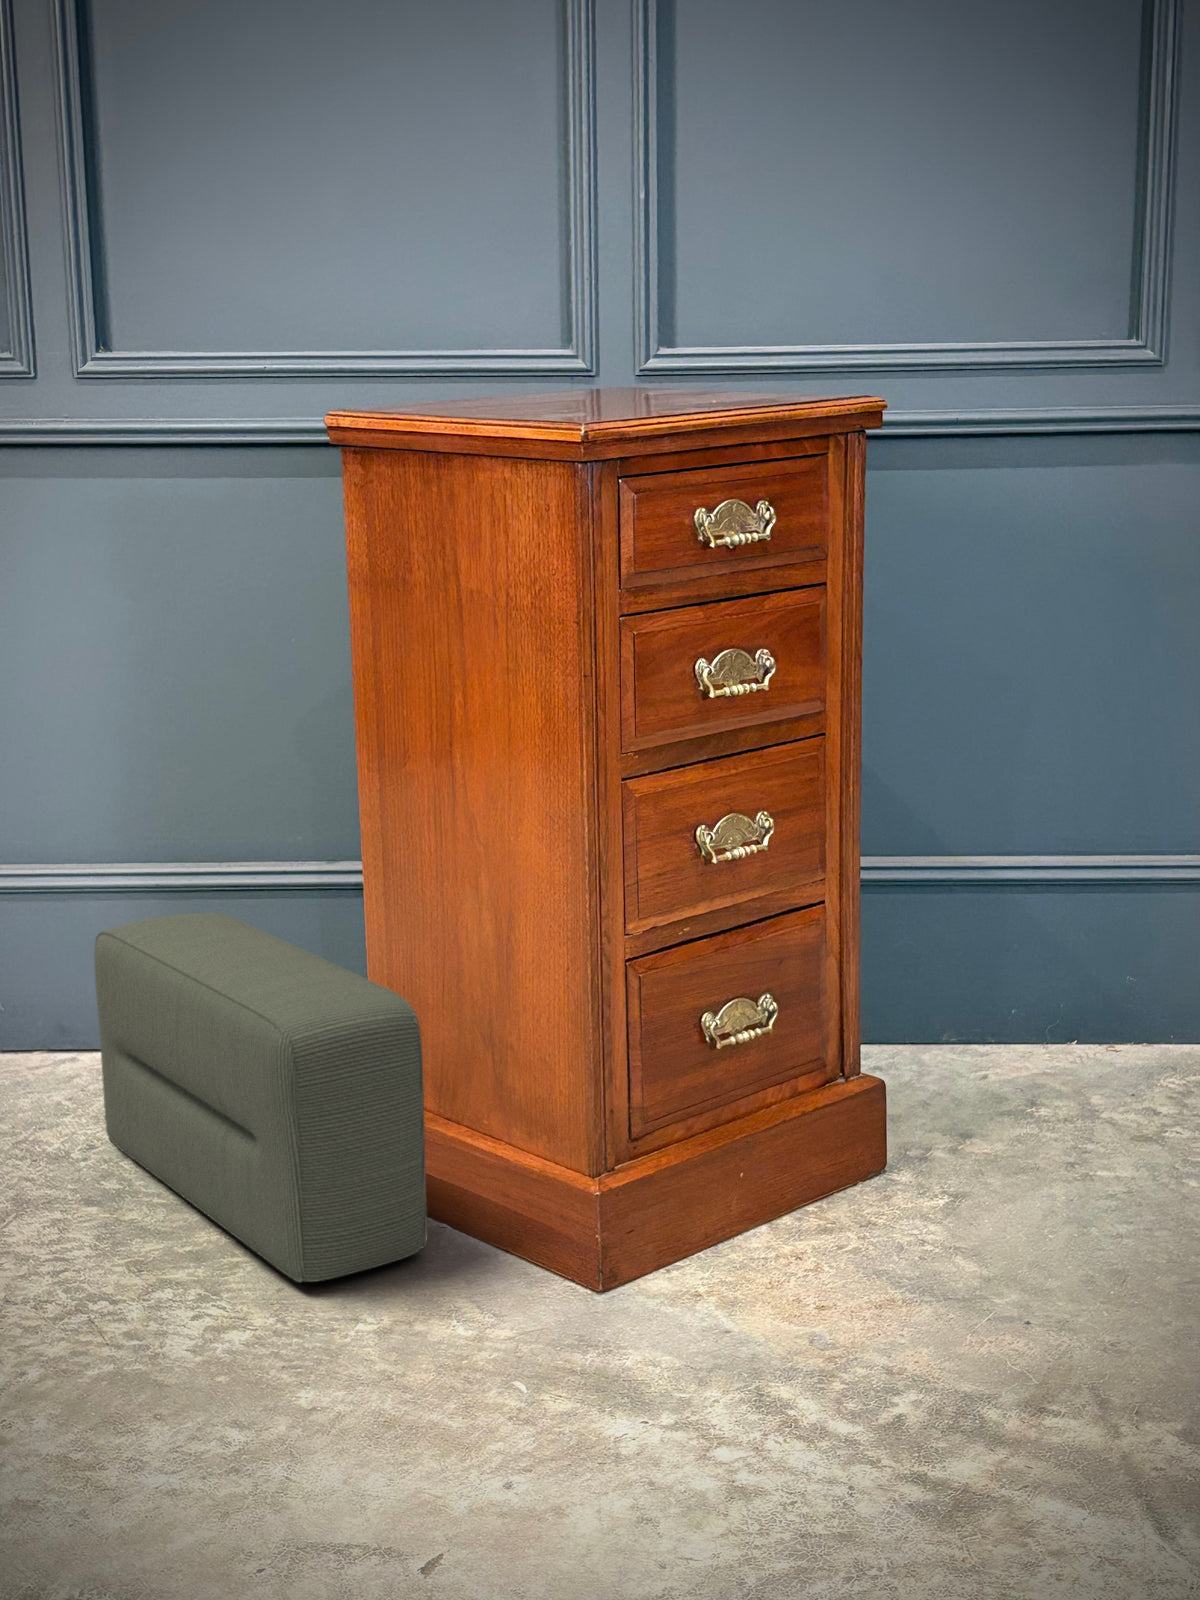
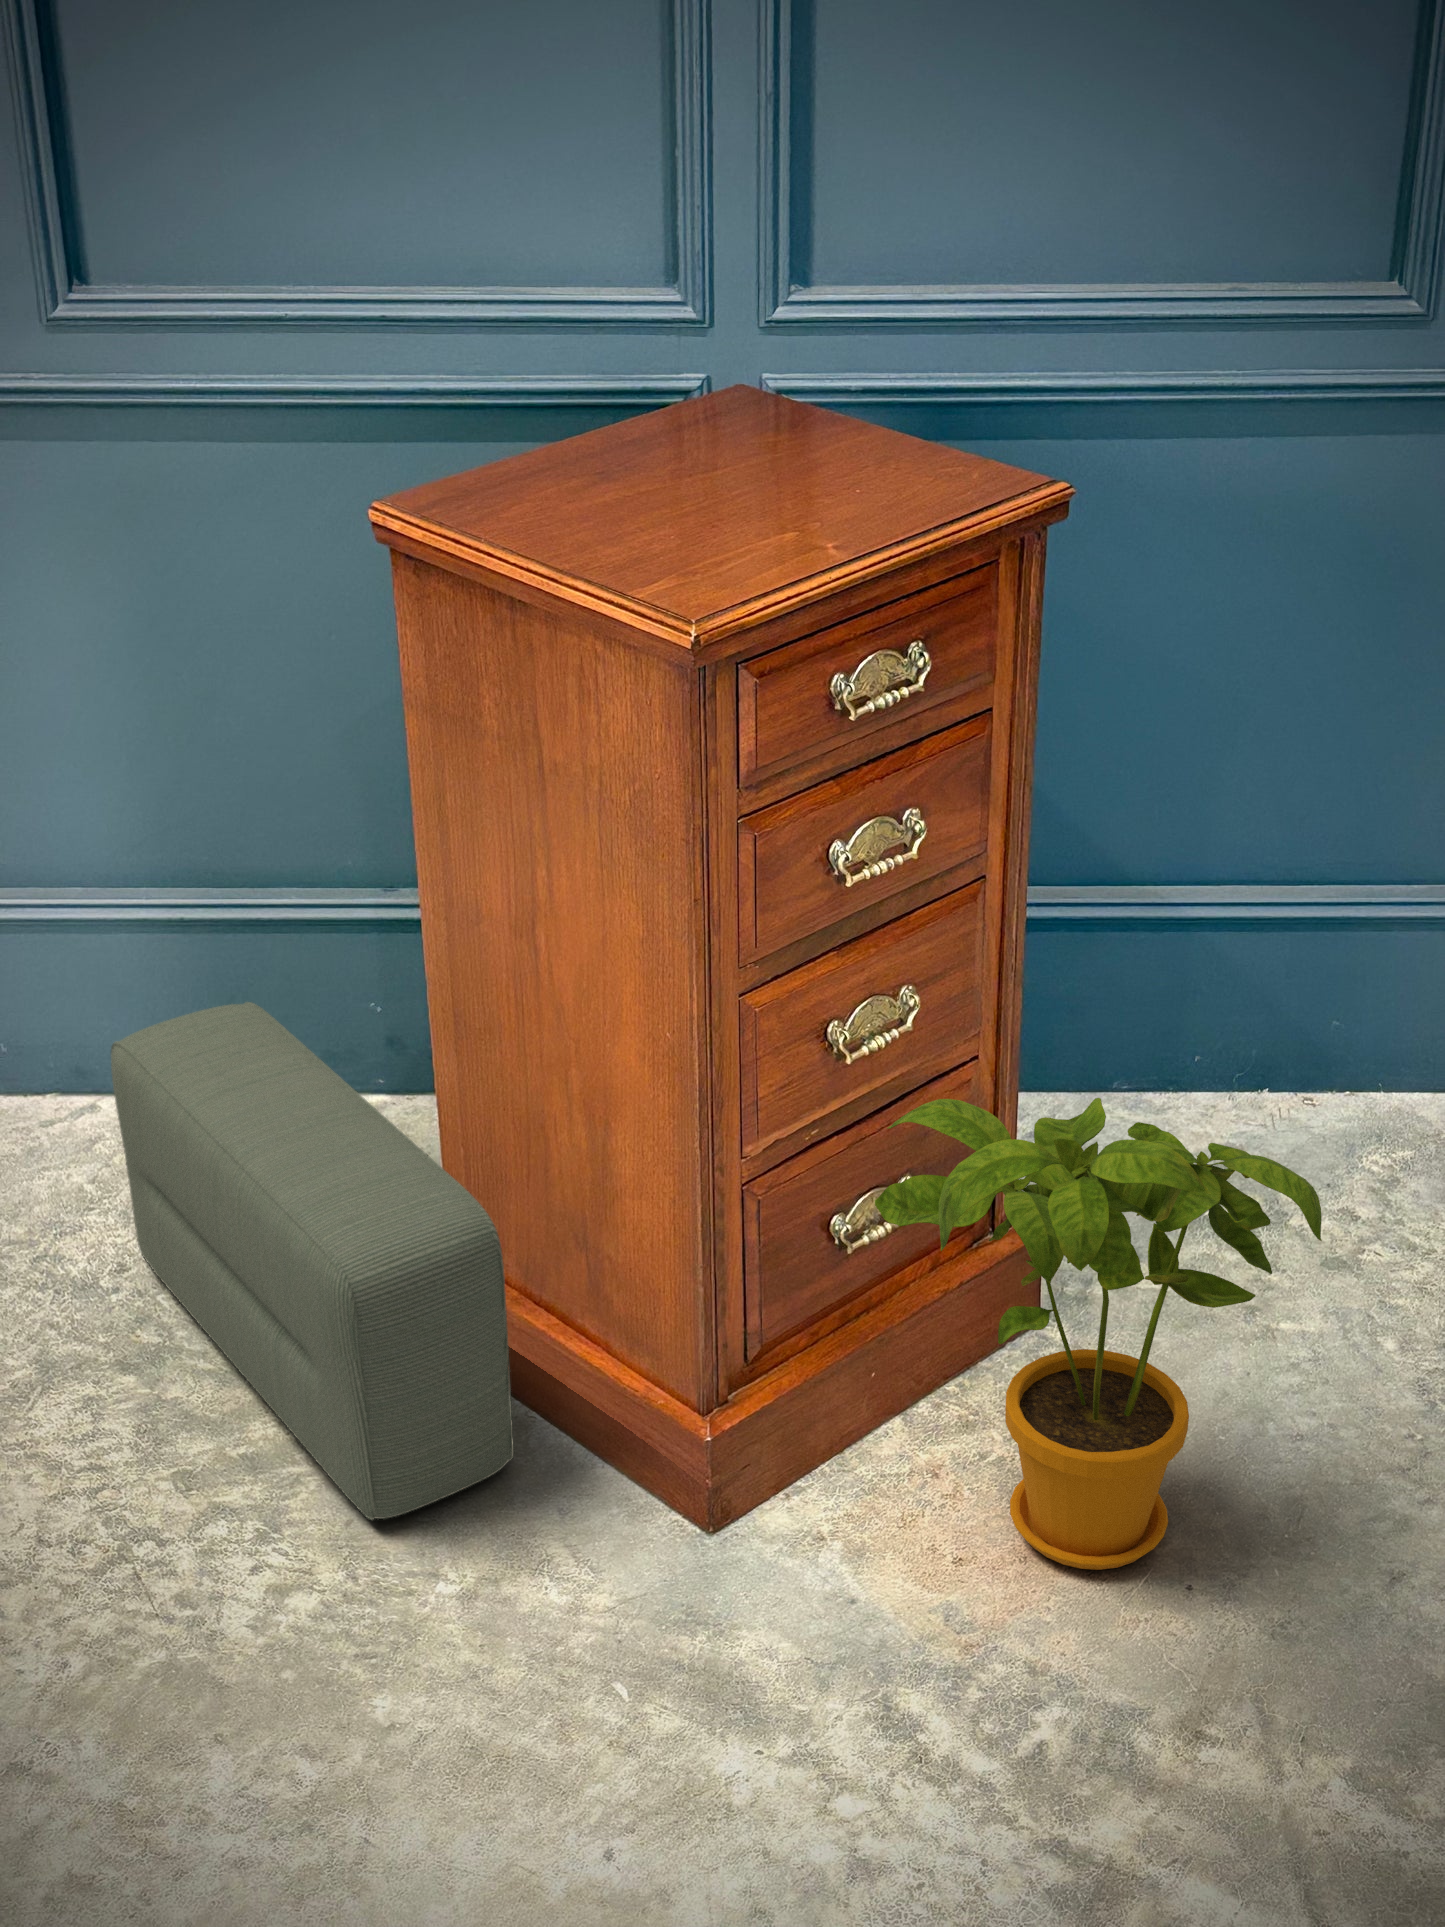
house plant: none [739,847,1120,1309] -> present [875,1098,1322,1570]

